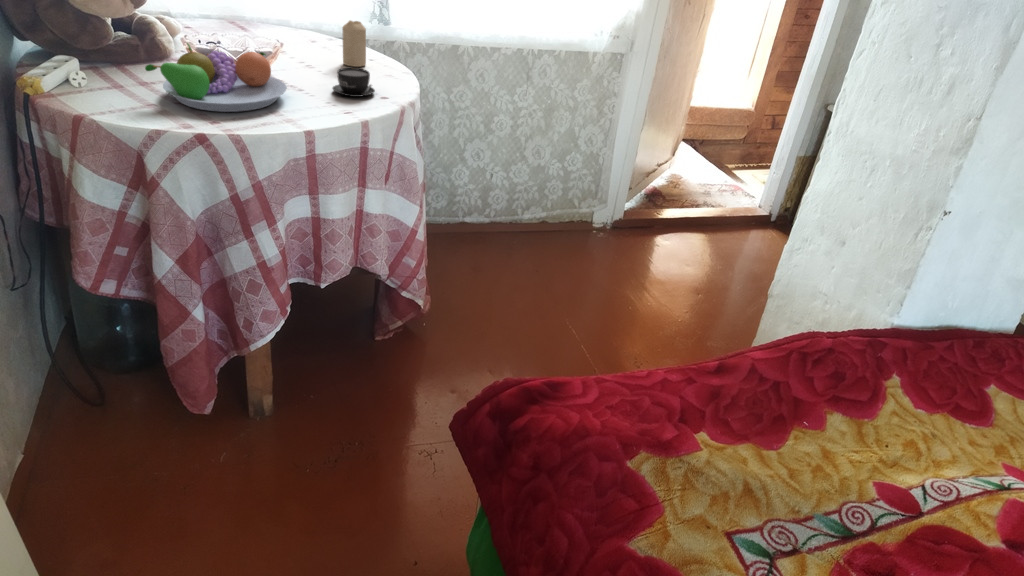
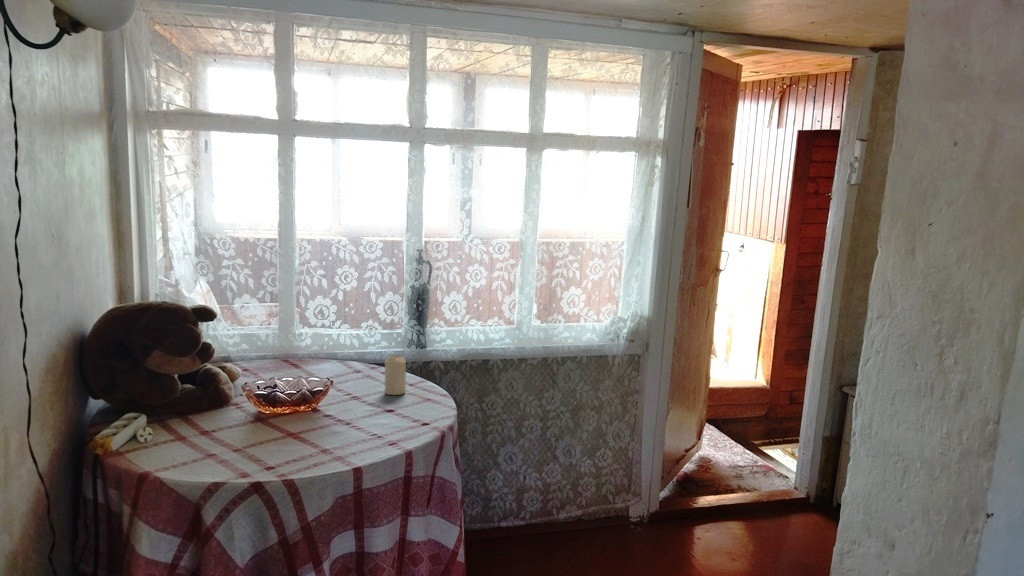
fruit bowl: present [145,43,287,112] -> none [211,393,336,456]
teacup: present [333,68,375,97] -> none [377,400,416,427]

